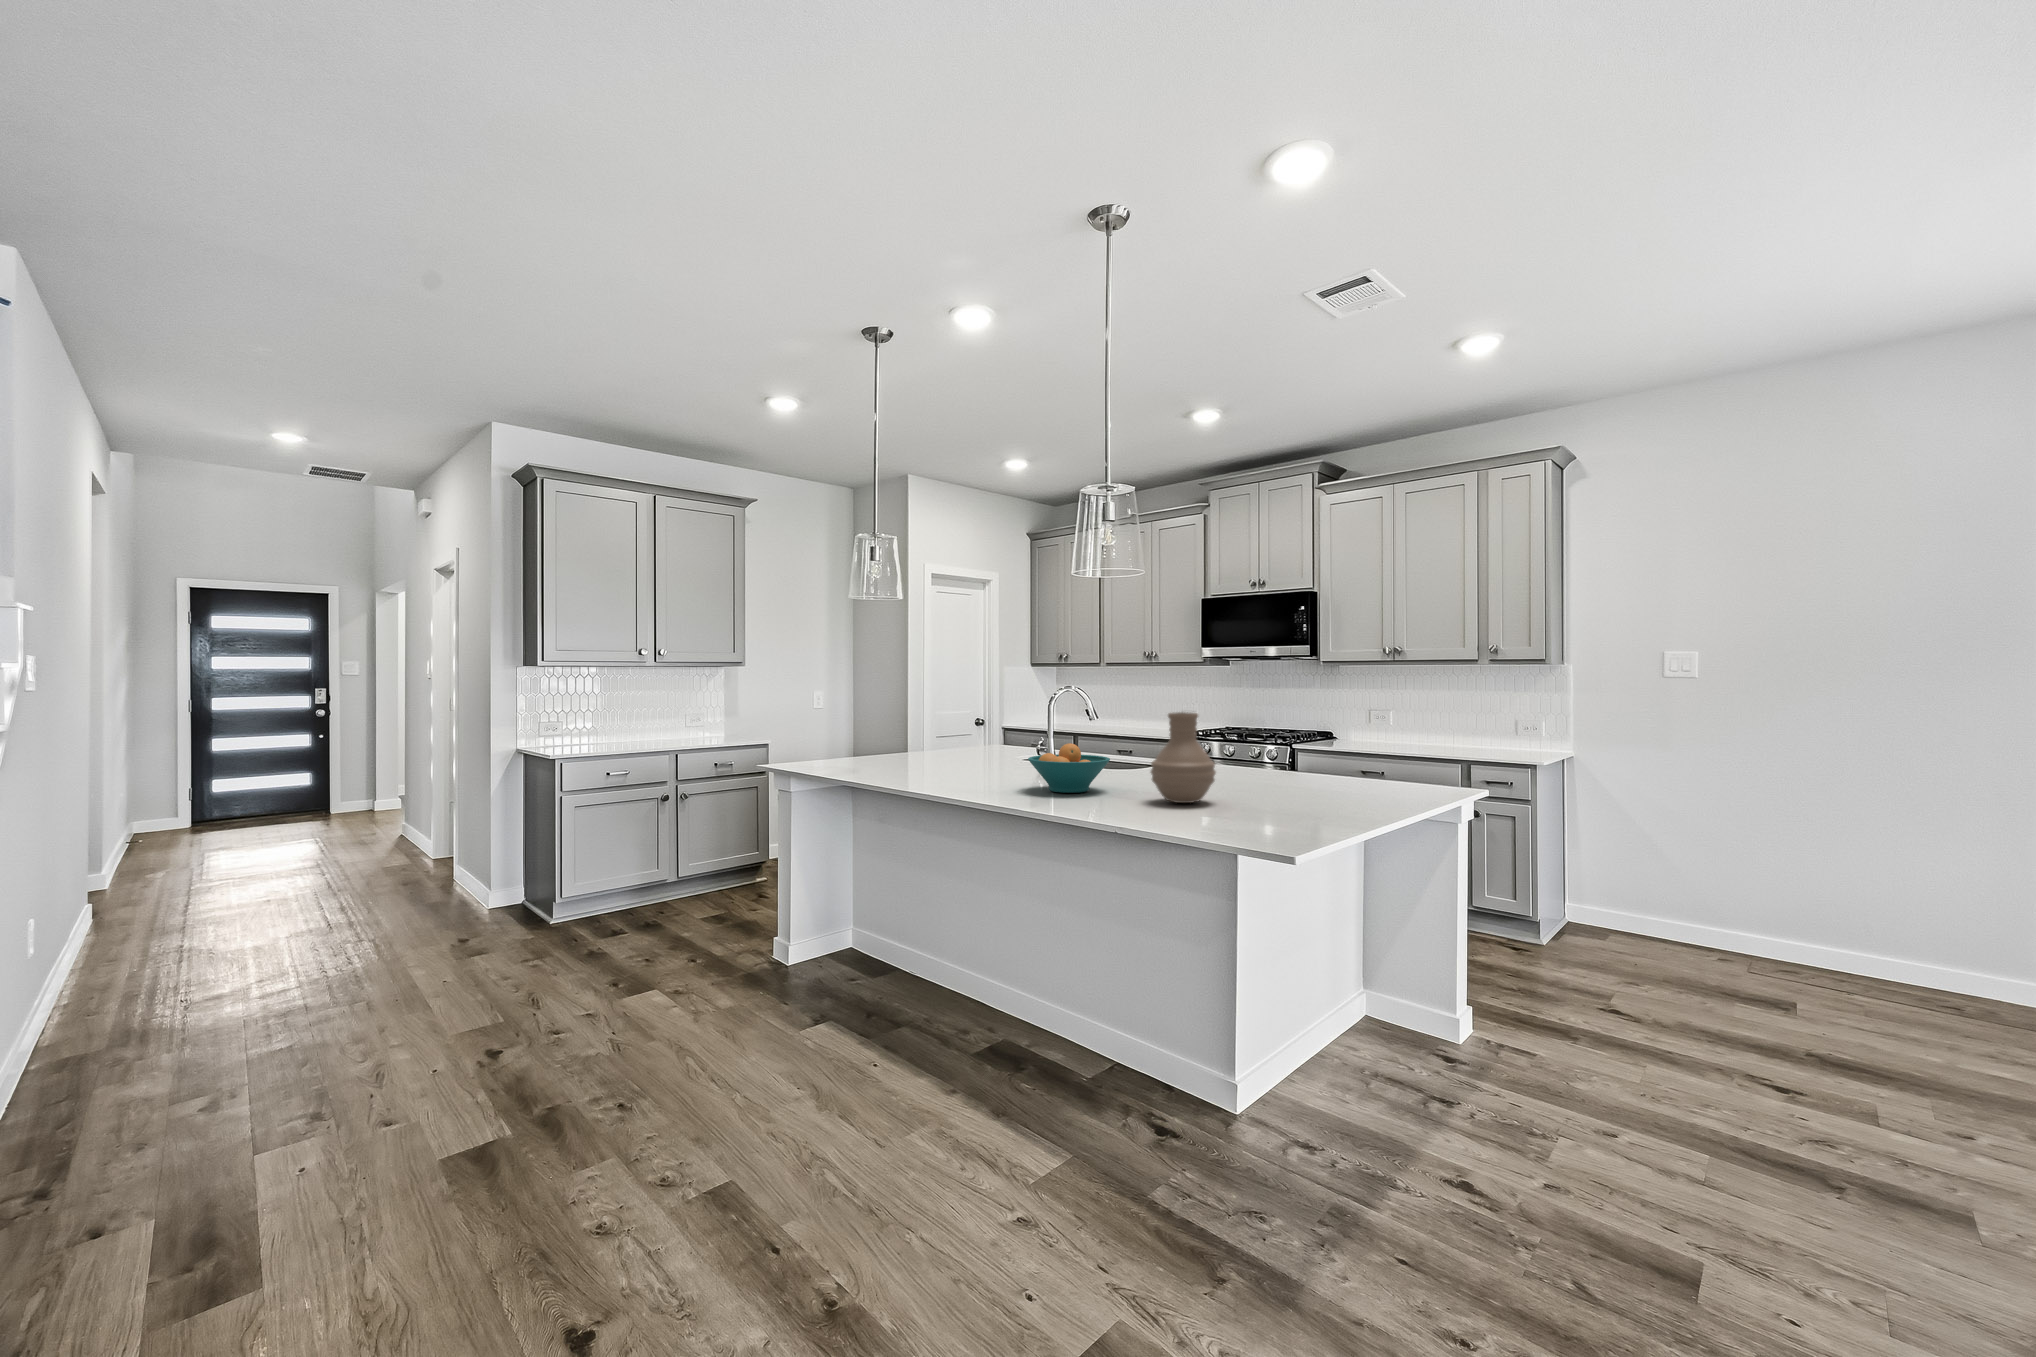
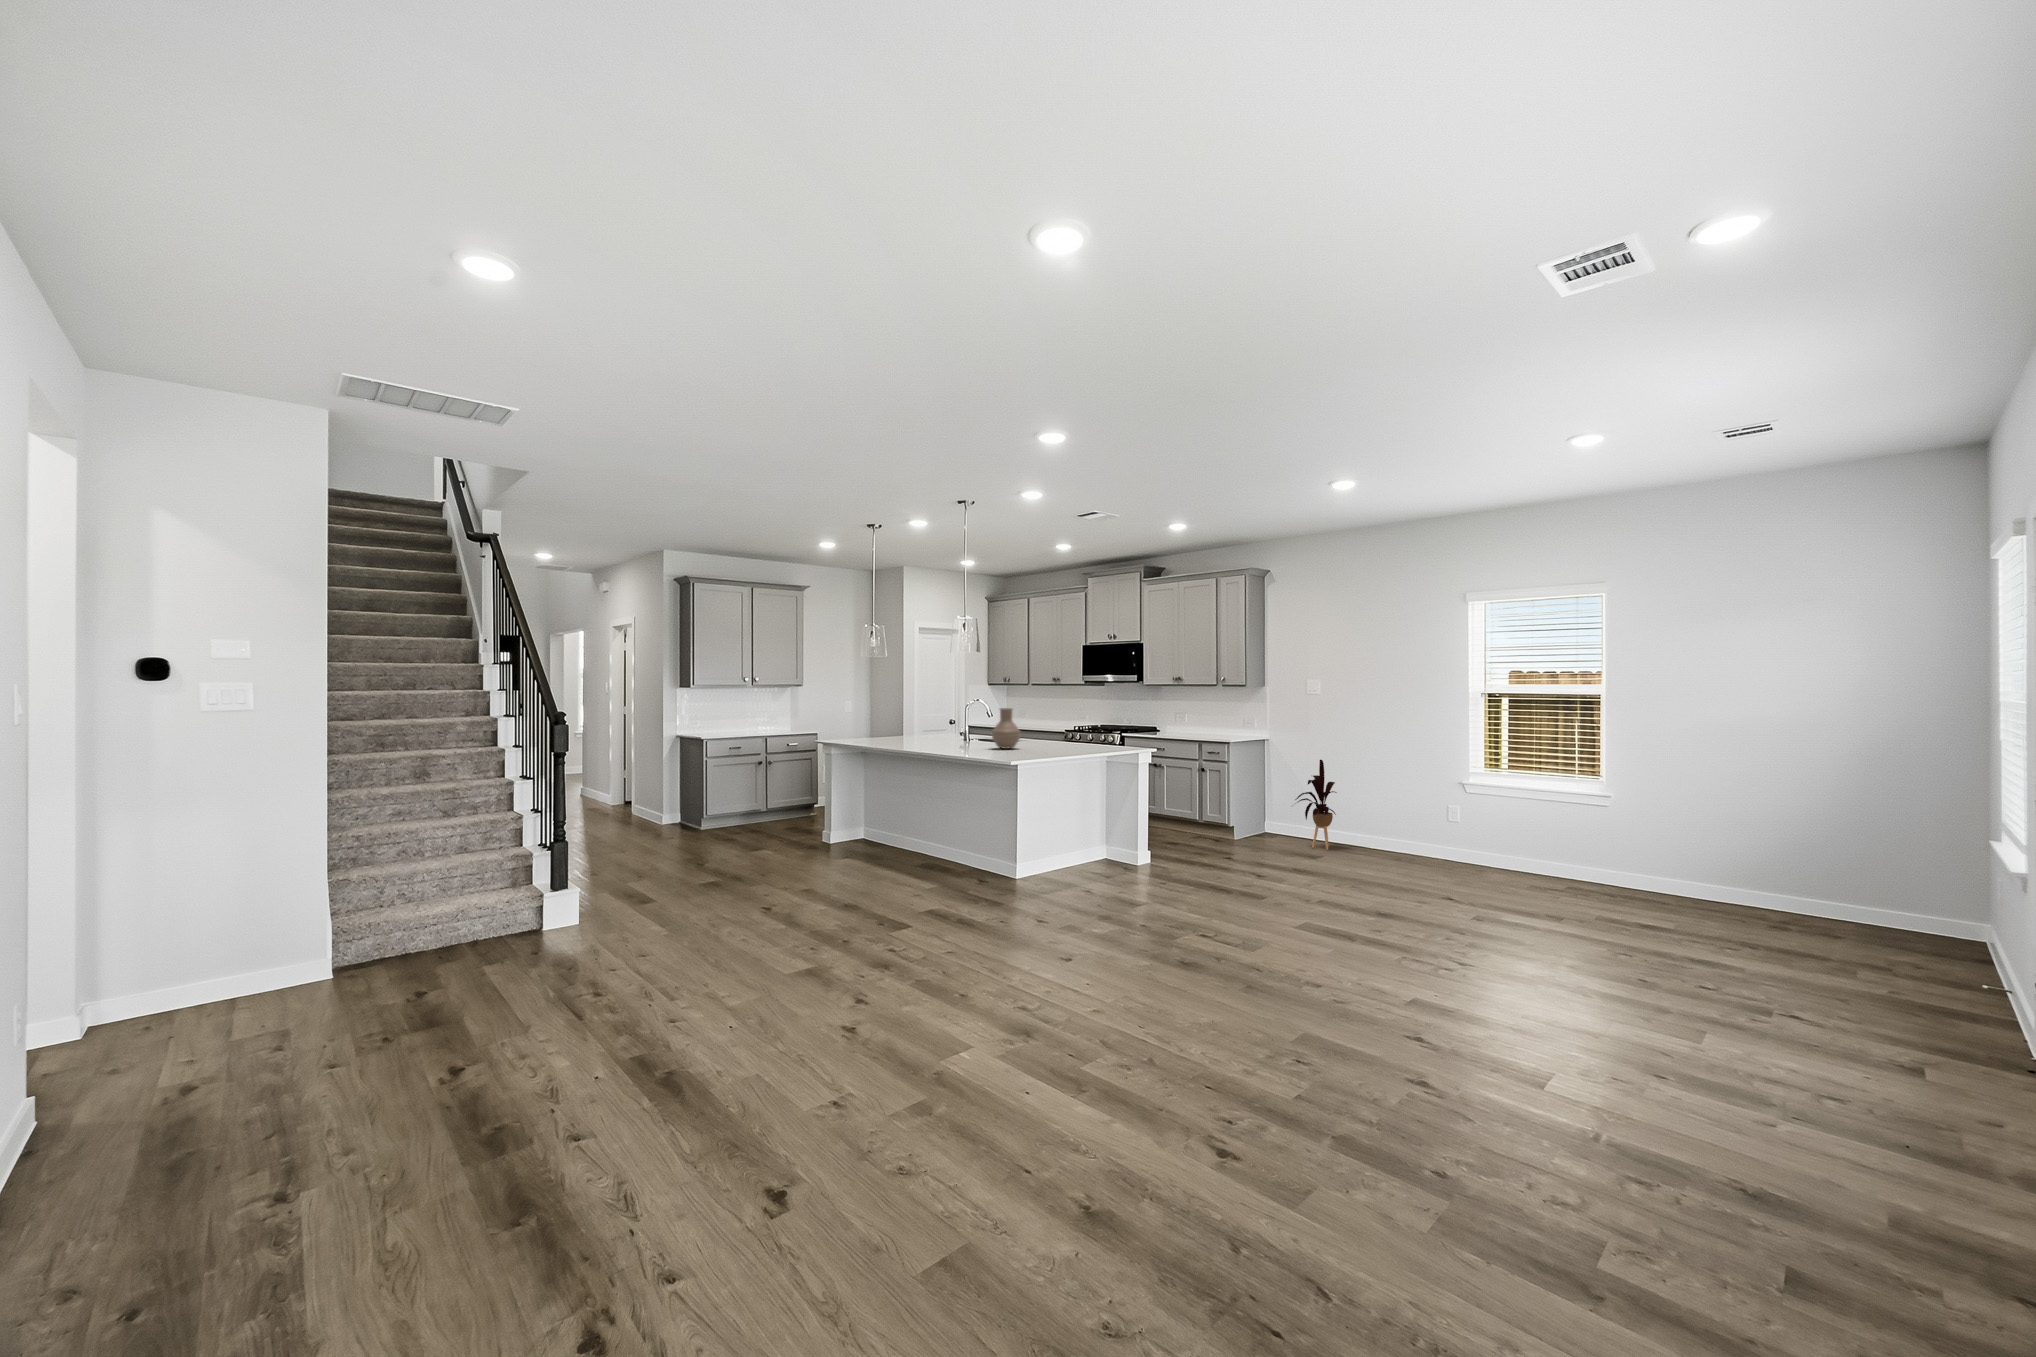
fruit bowl: present [1028,743,1110,793] -> none [941,723,980,746]
house plant: none [1651,801,1760,970] -> present [1295,760,1337,850]

